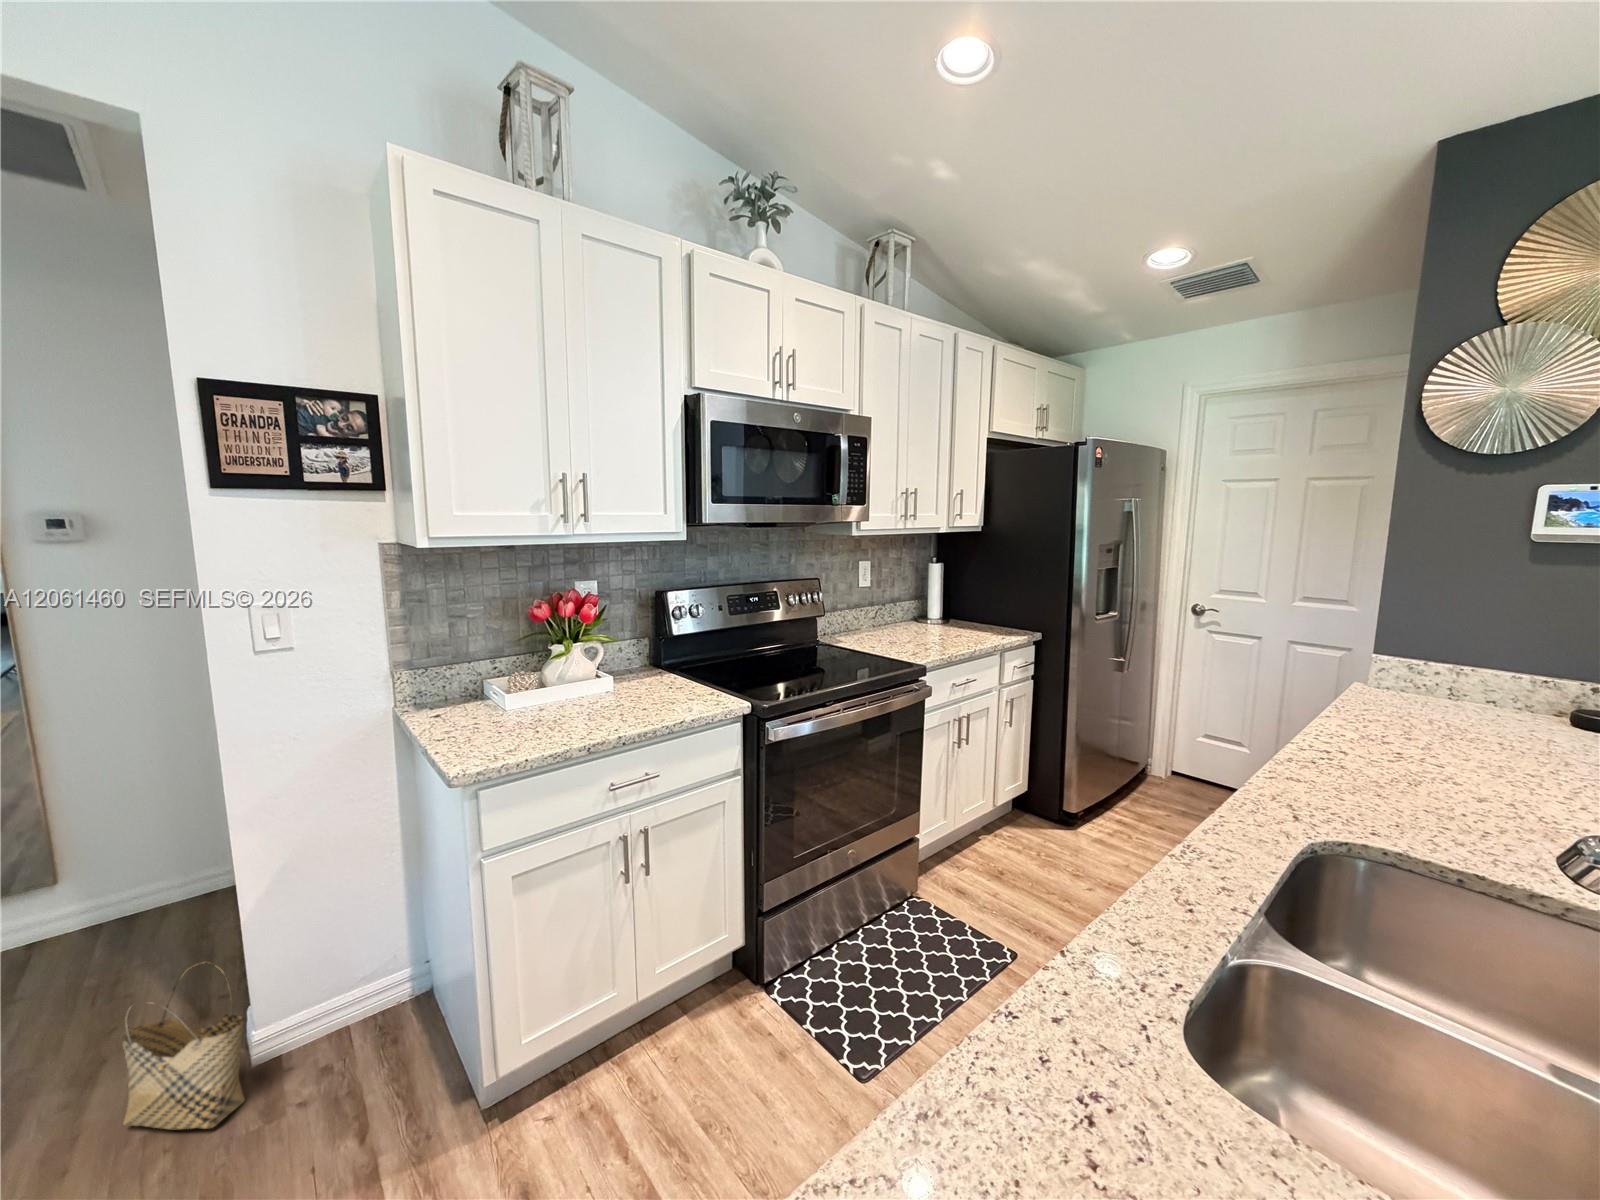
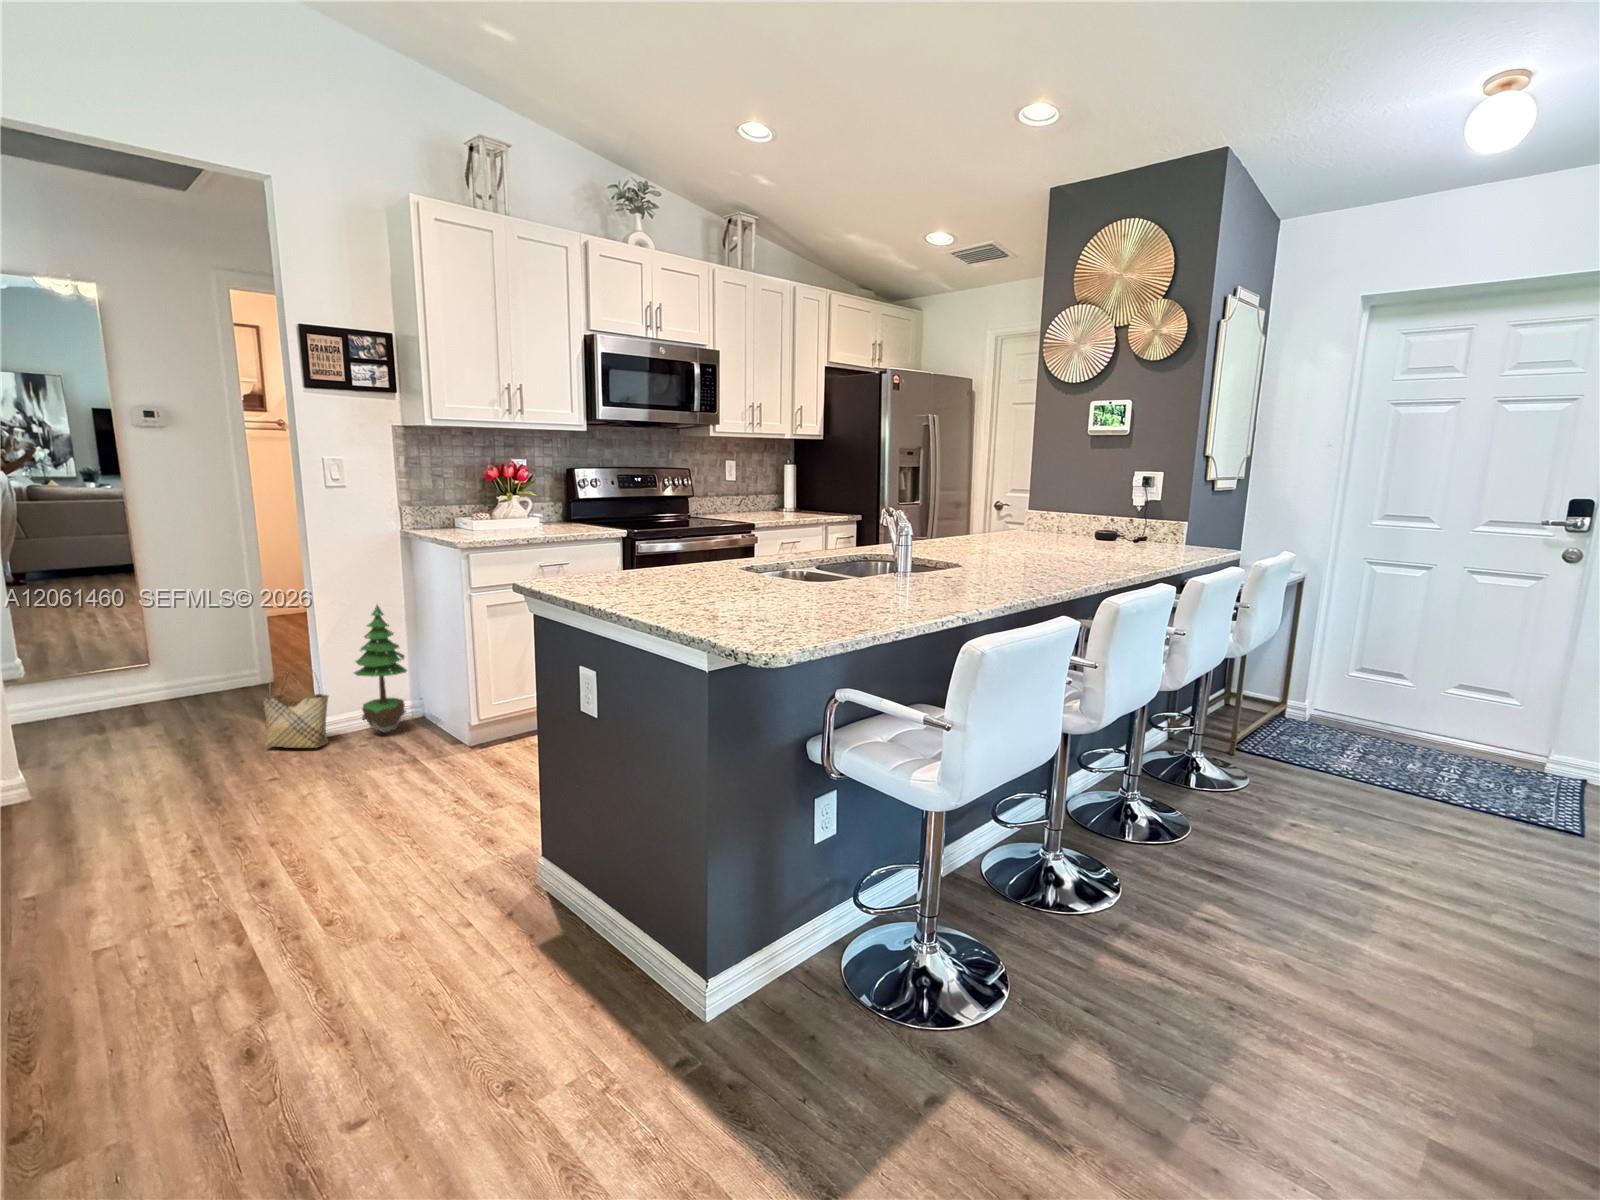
potted tree: none [293,849,394,1065] -> present [354,605,407,733]

